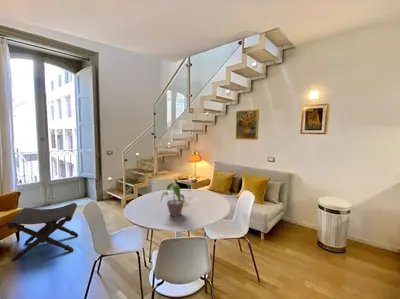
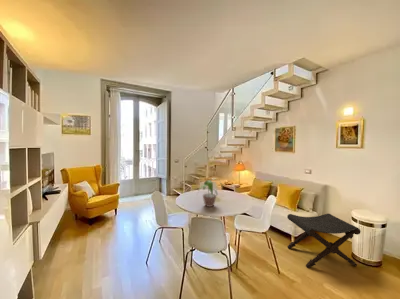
footstool: present [7,203,78,261] -> present [287,214,361,268]

